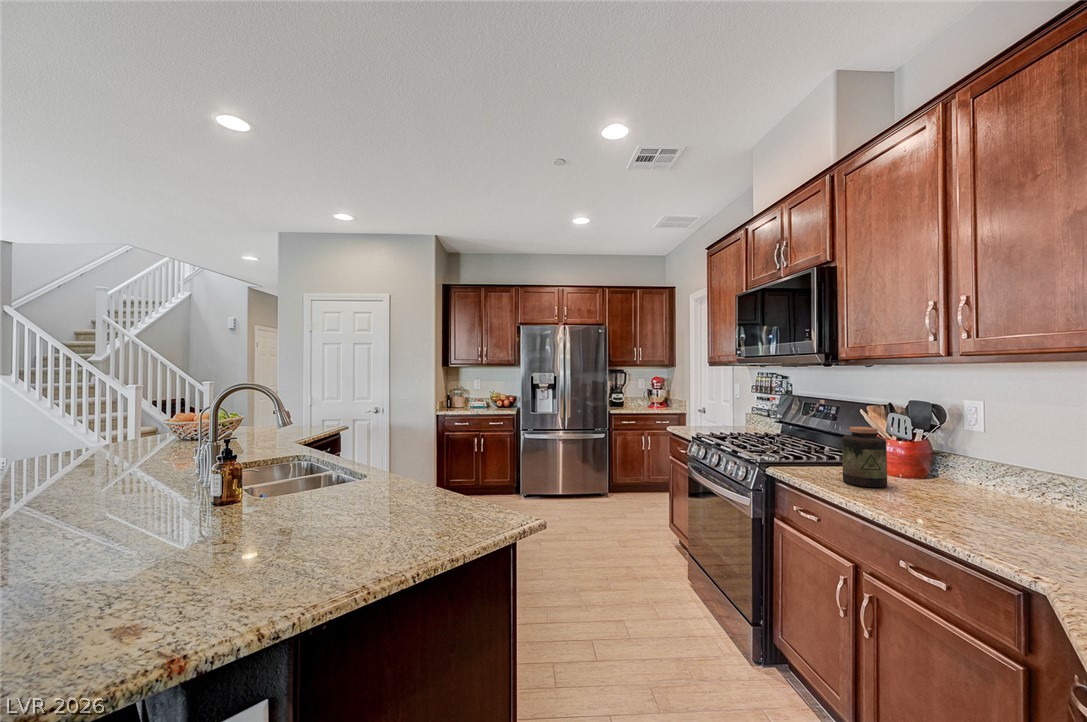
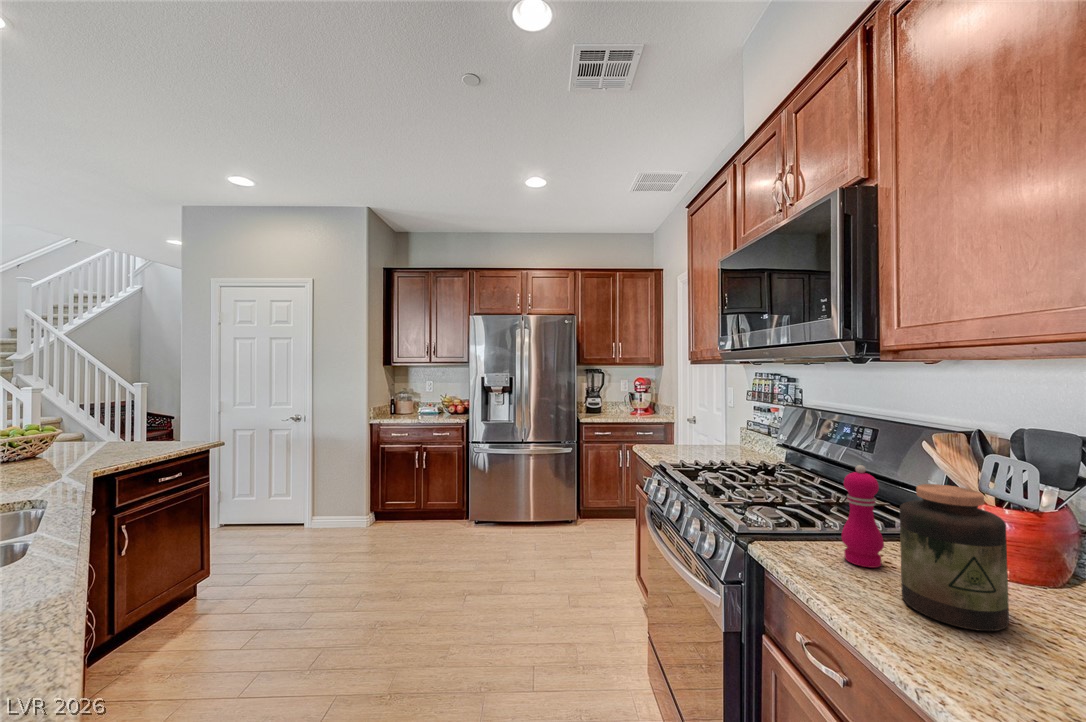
pepper mill: none [816,421,837,473] -> present [842,465,884,568]

